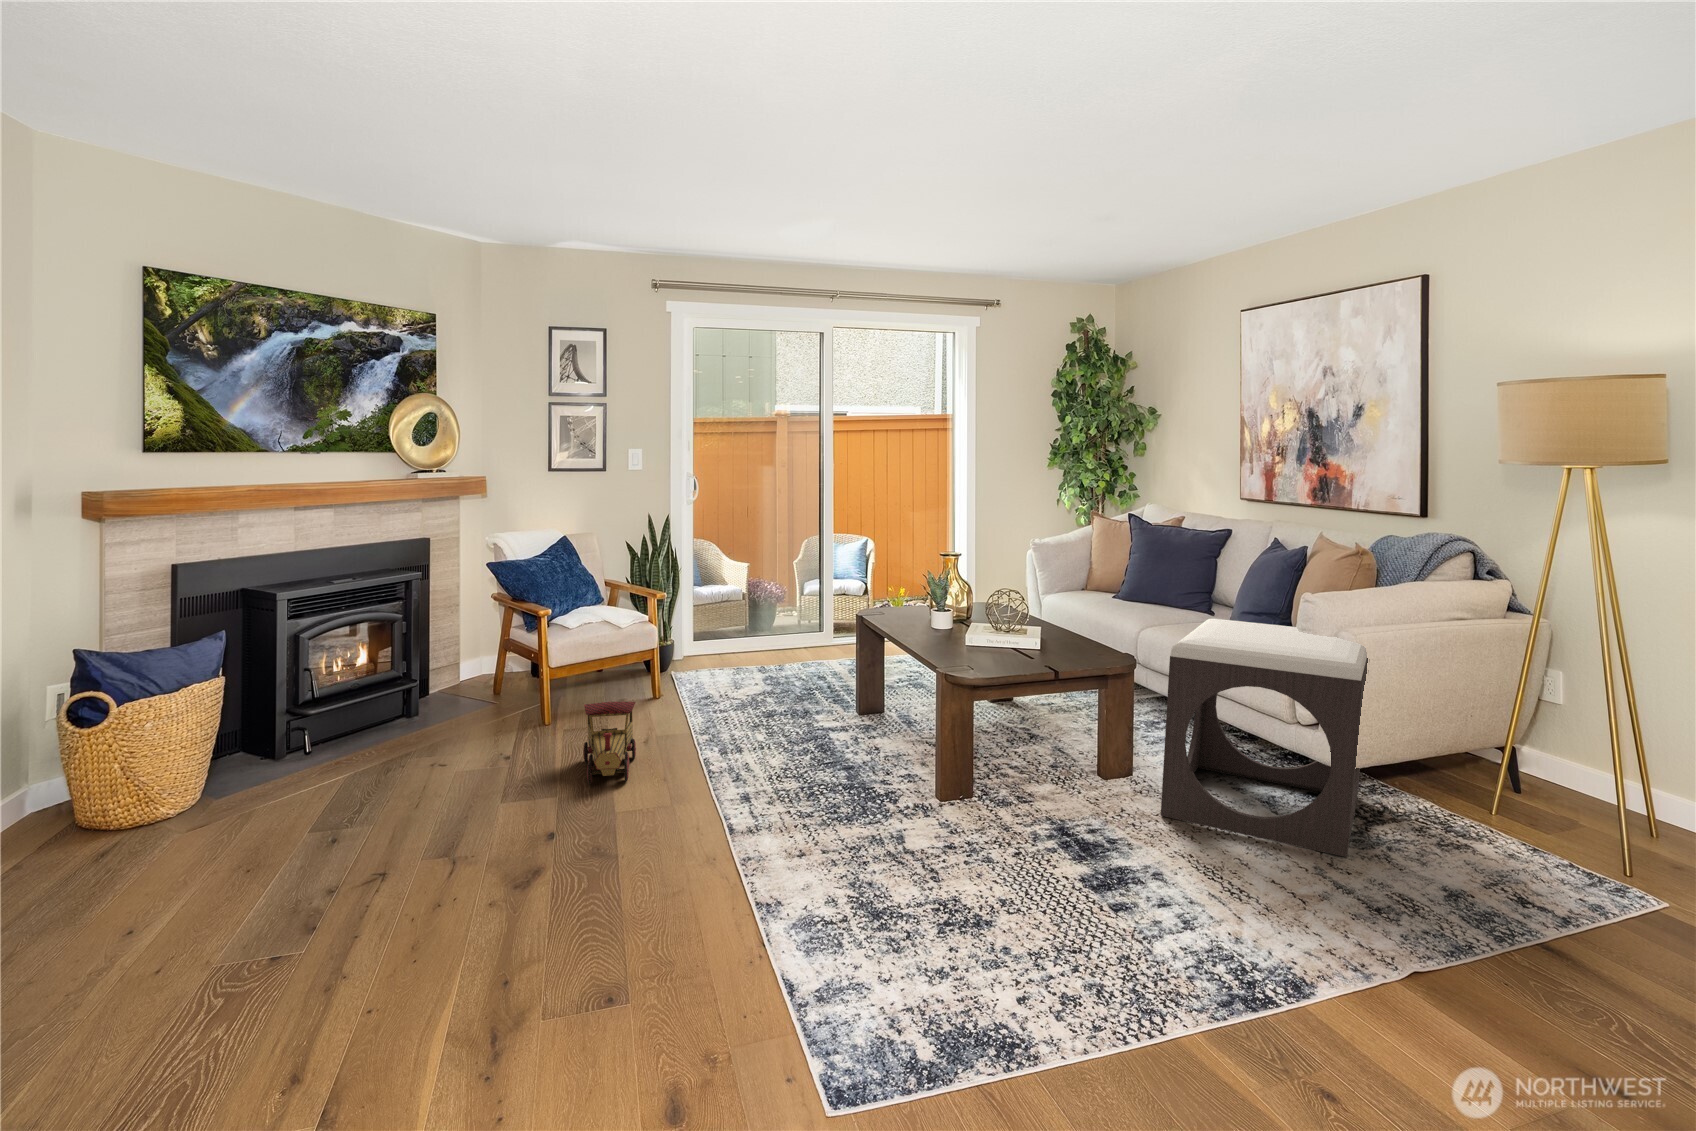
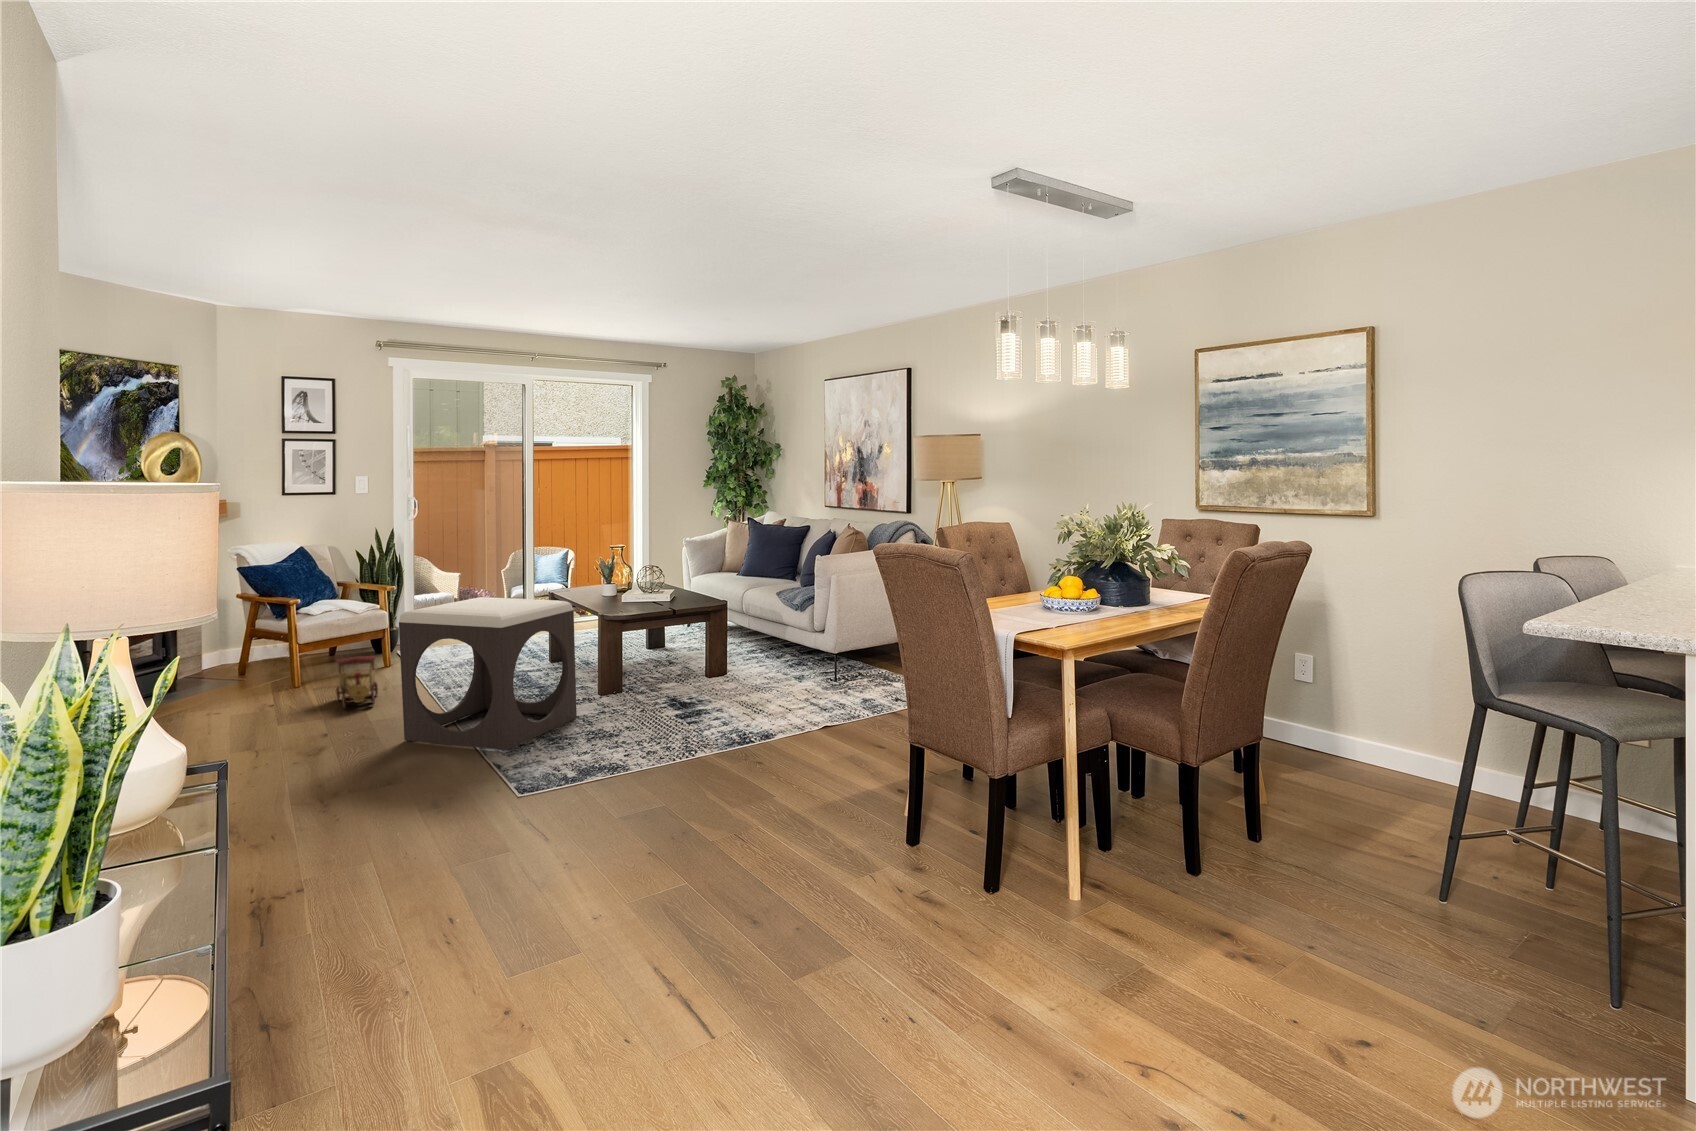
footstool: present [1161,619,1368,857] -> present [399,597,577,750]

